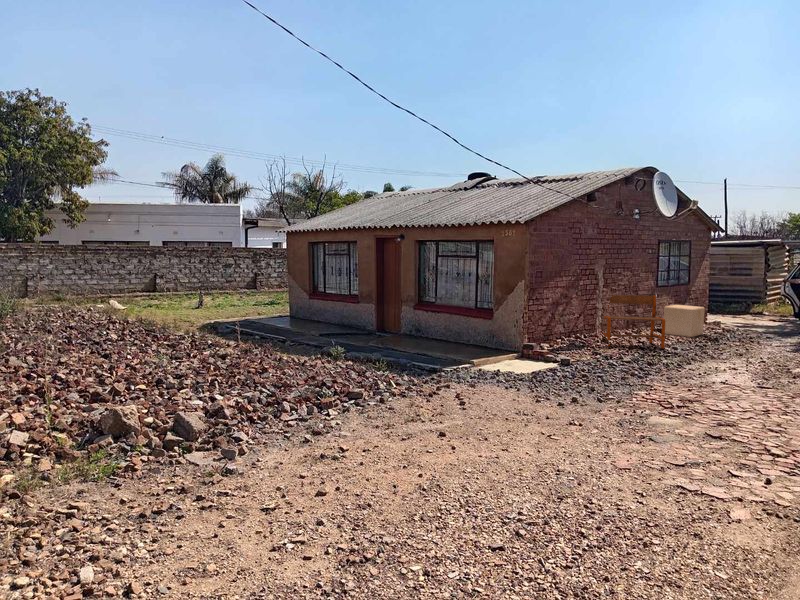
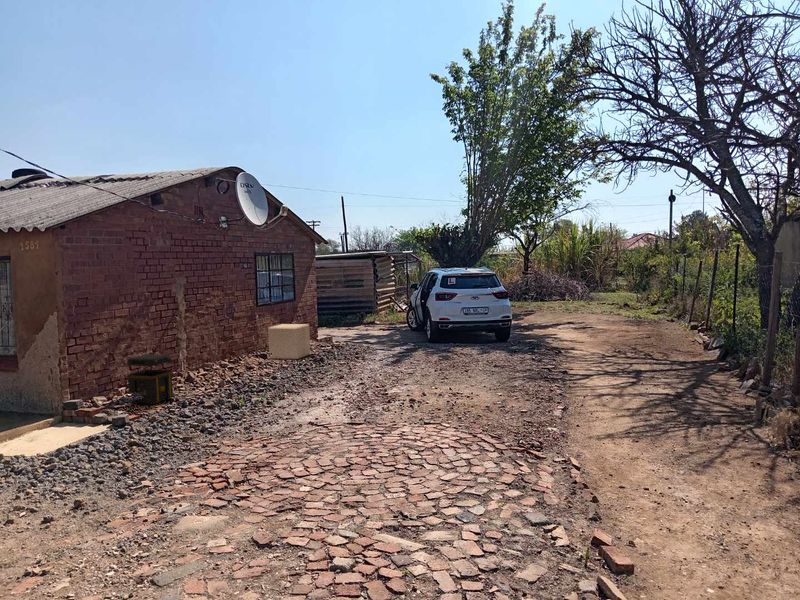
bench: present [603,295,665,348] -> none [191,317,263,385]
toolbox: none [562,317,596,356] -> present [127,354,173,405]

